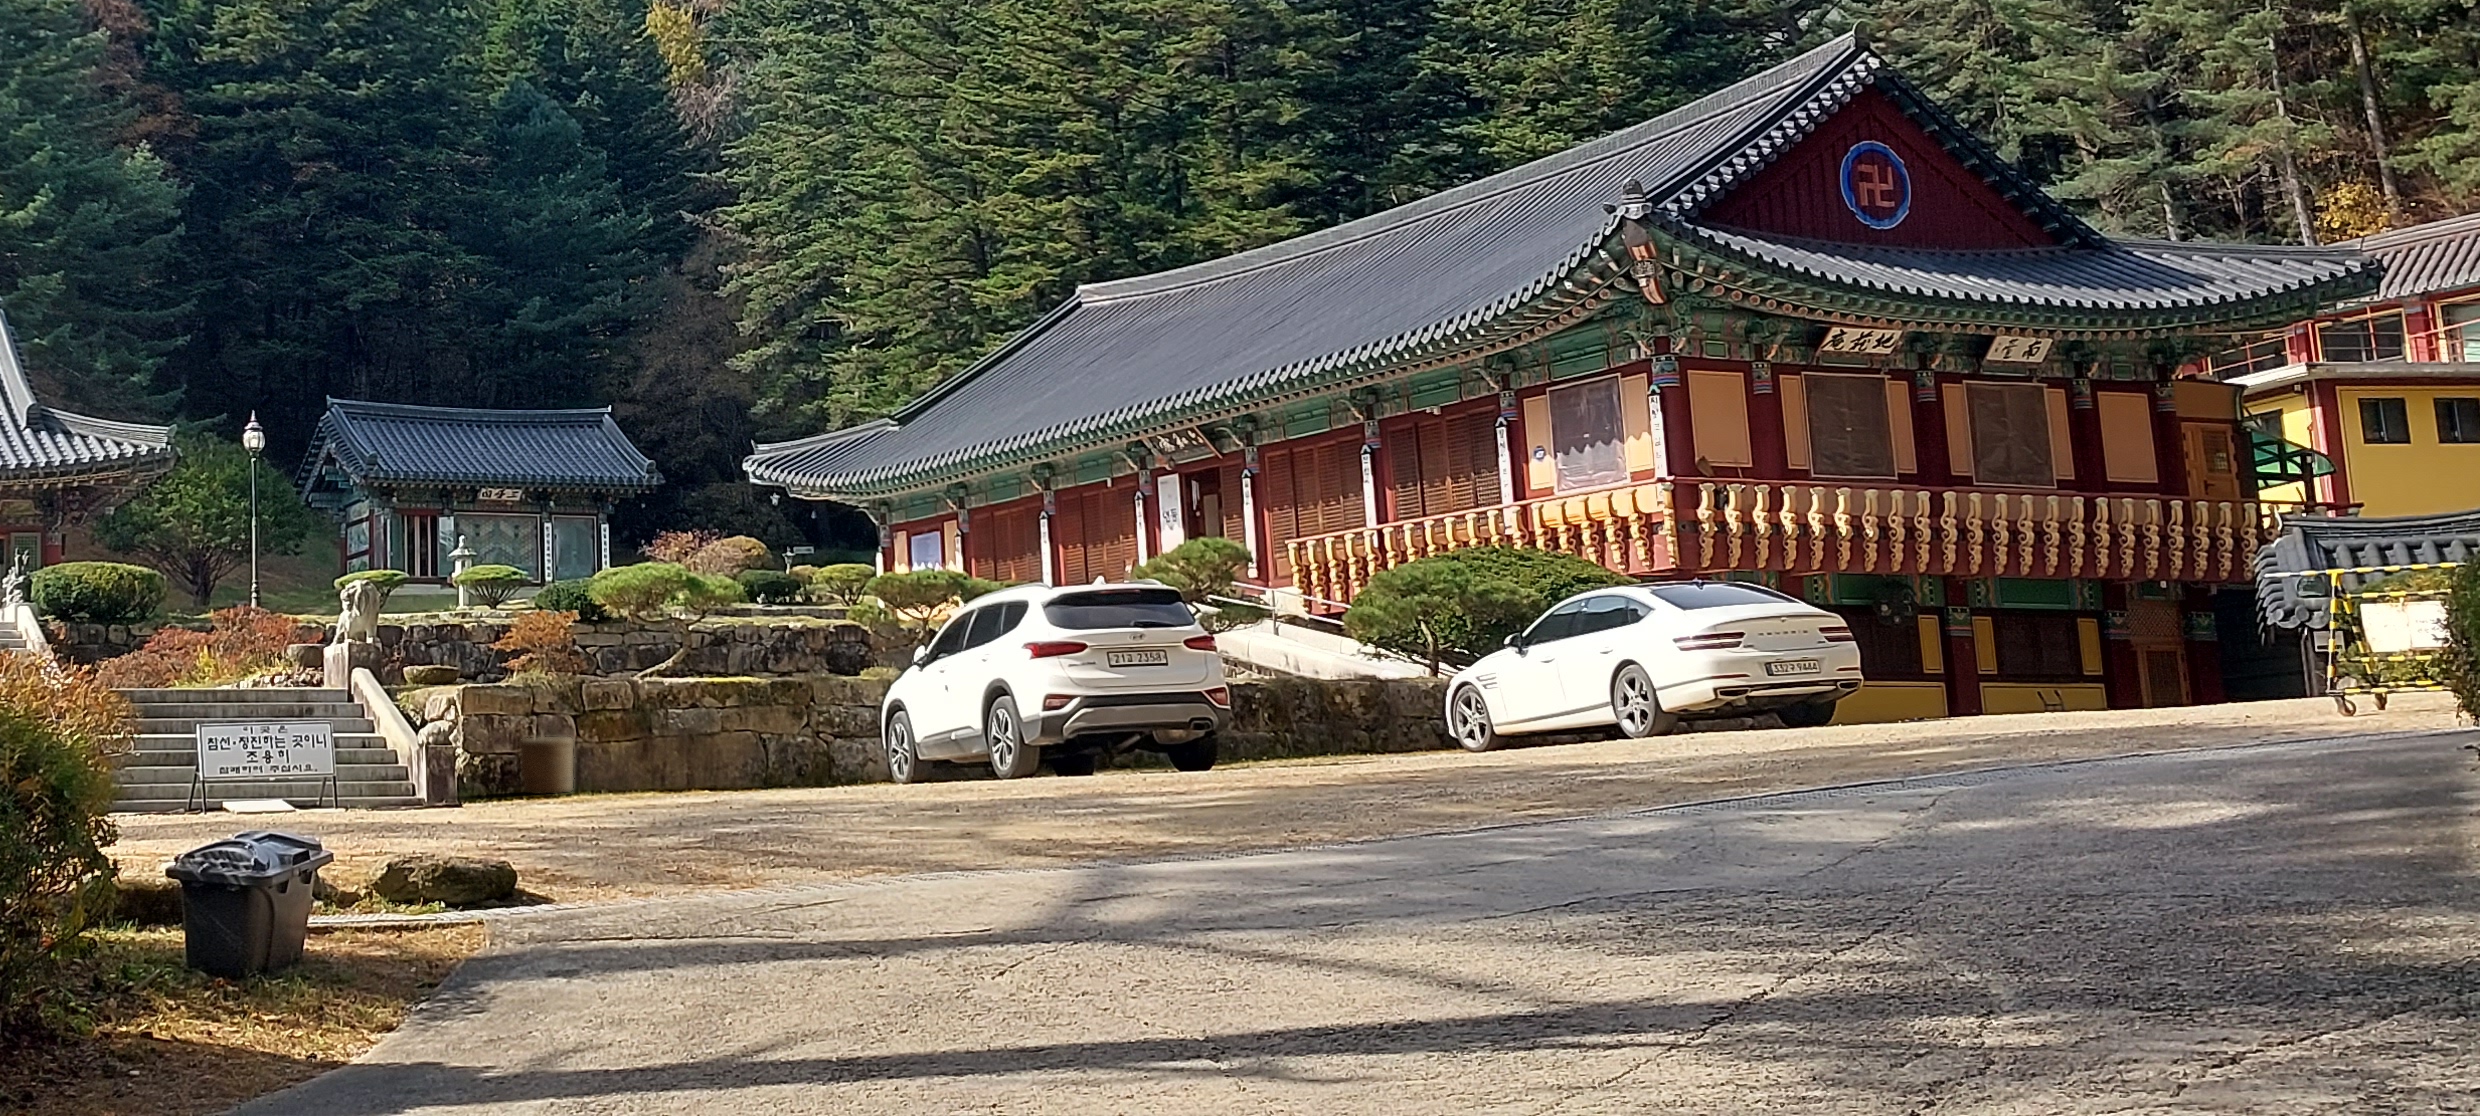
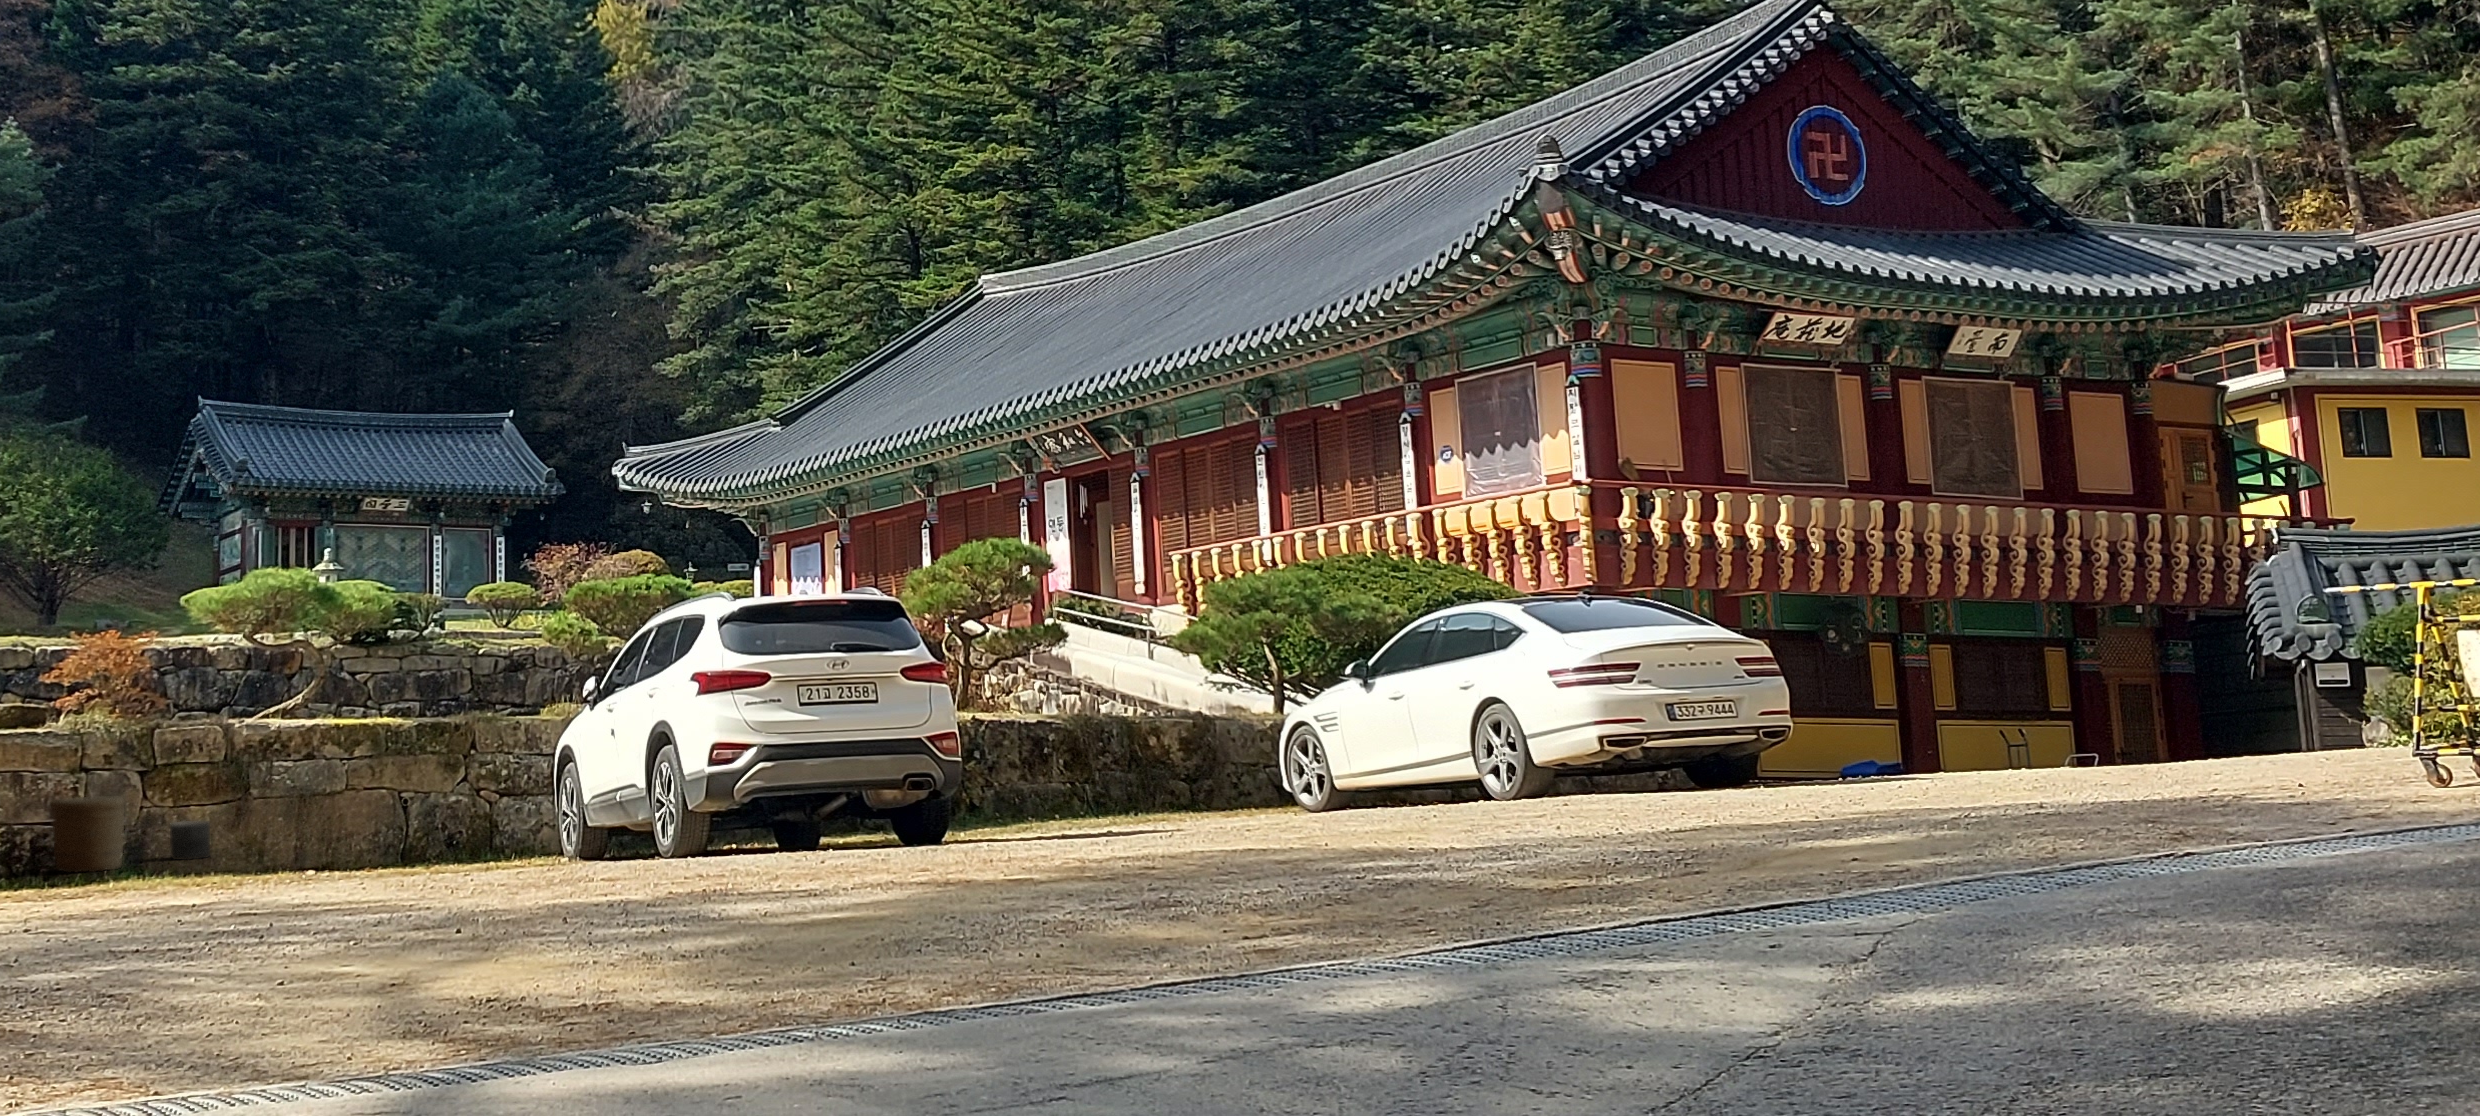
planter: none [598,756,630,786] -> present [170,821,210,860]

